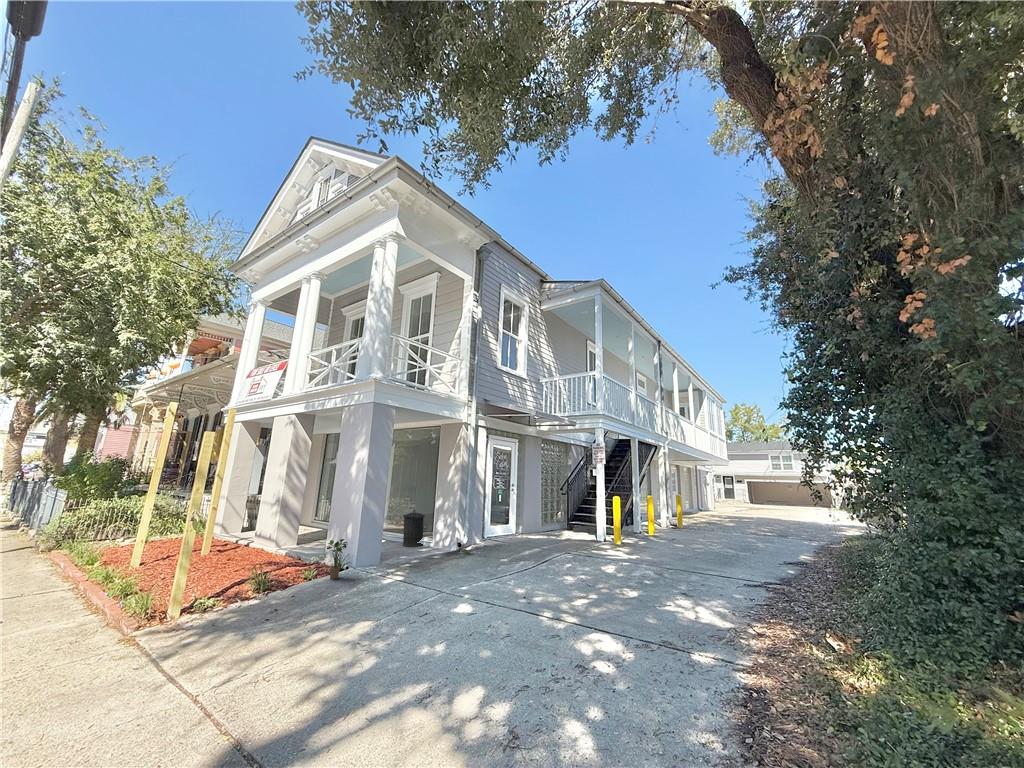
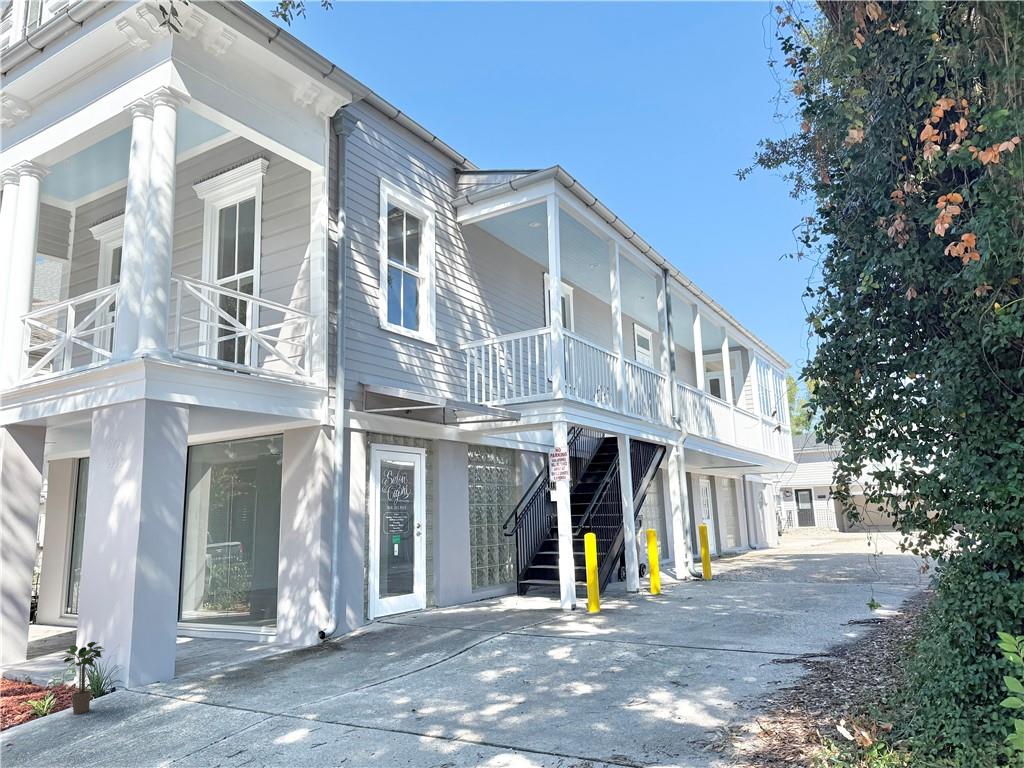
trash can: present [403,510,425,547] -> none [223,580,263,645]

